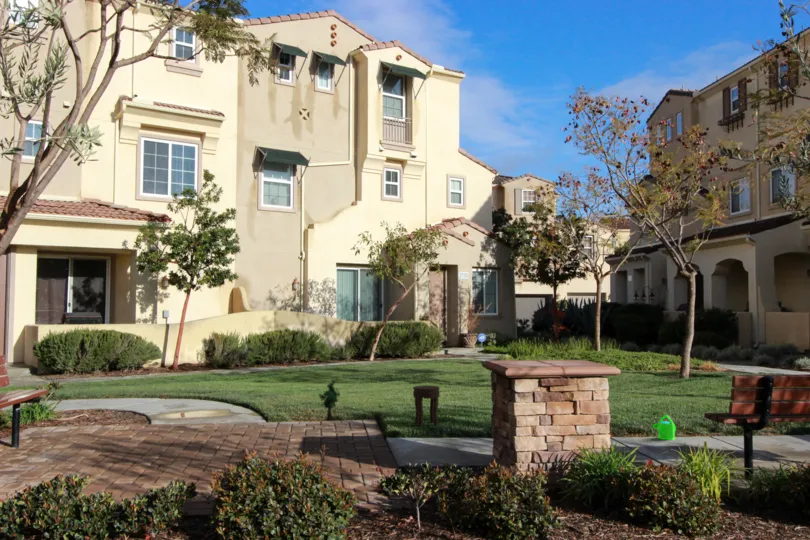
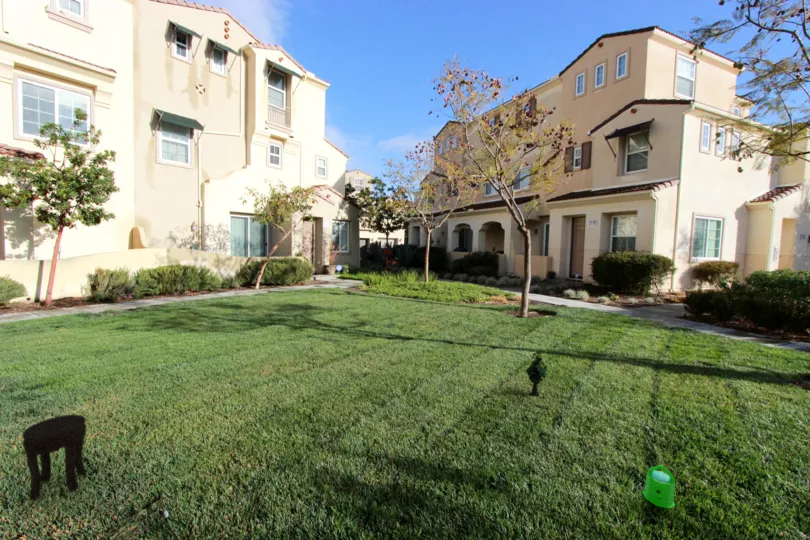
decorative plant: present [319,381,340,420] -> present [525,352,547,396]
side table: present [413,386,440,426] -> present [23,415,86,500]

